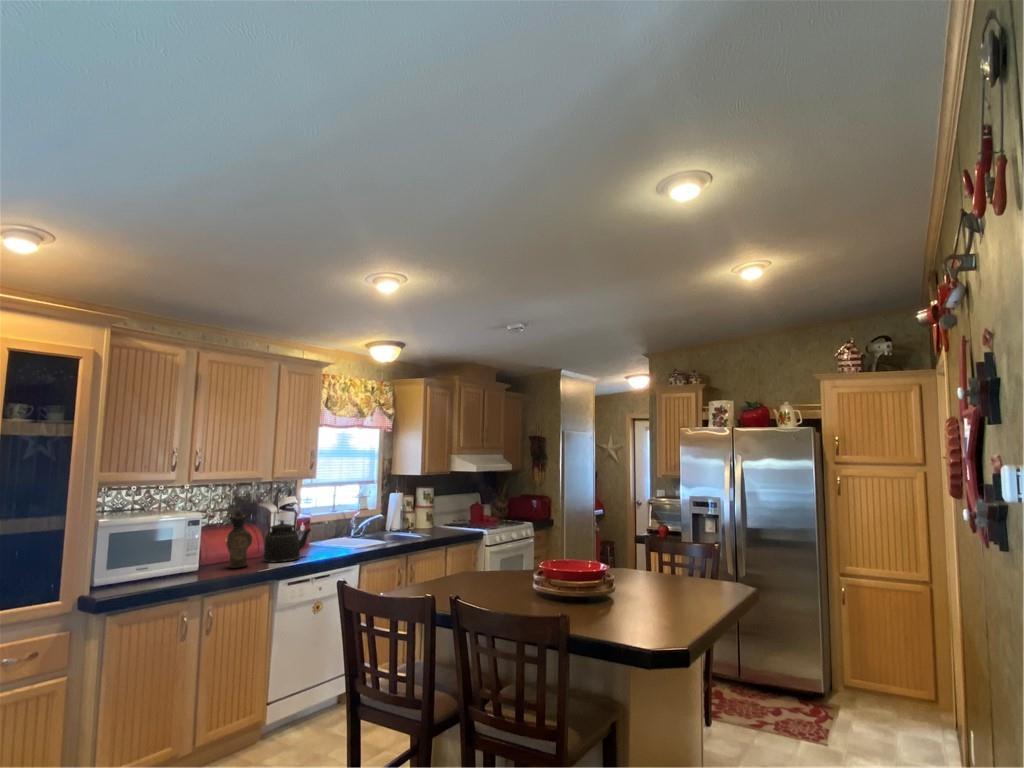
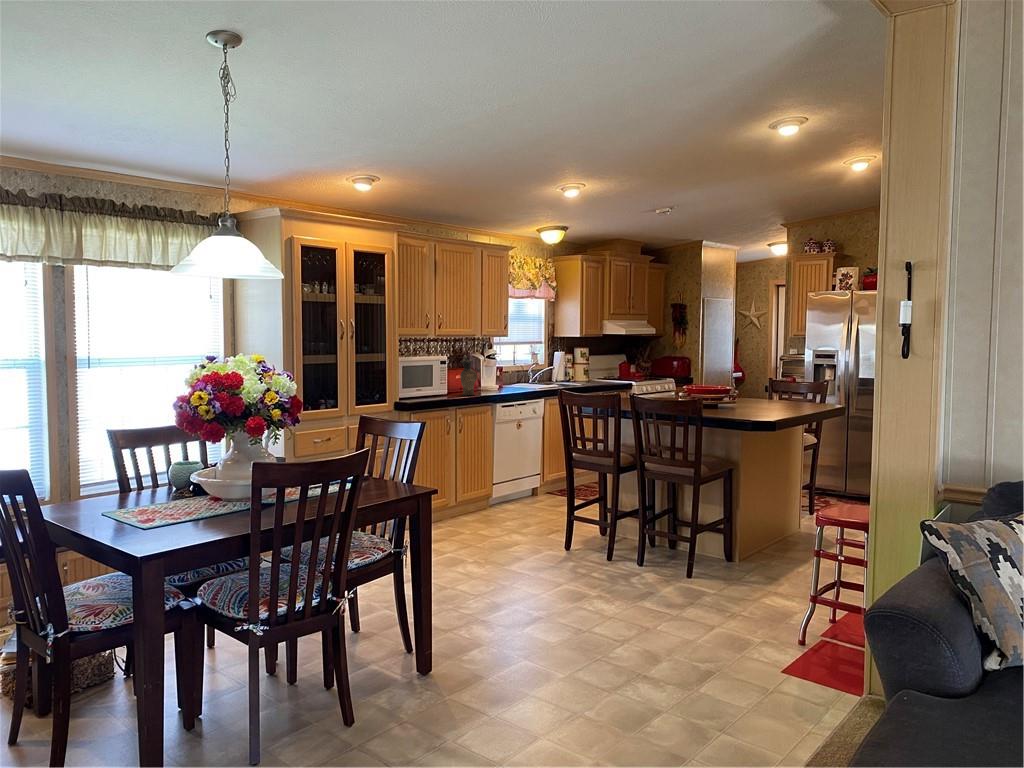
kettle: present [264,511,311,562] -> none [481,359,511,394]

